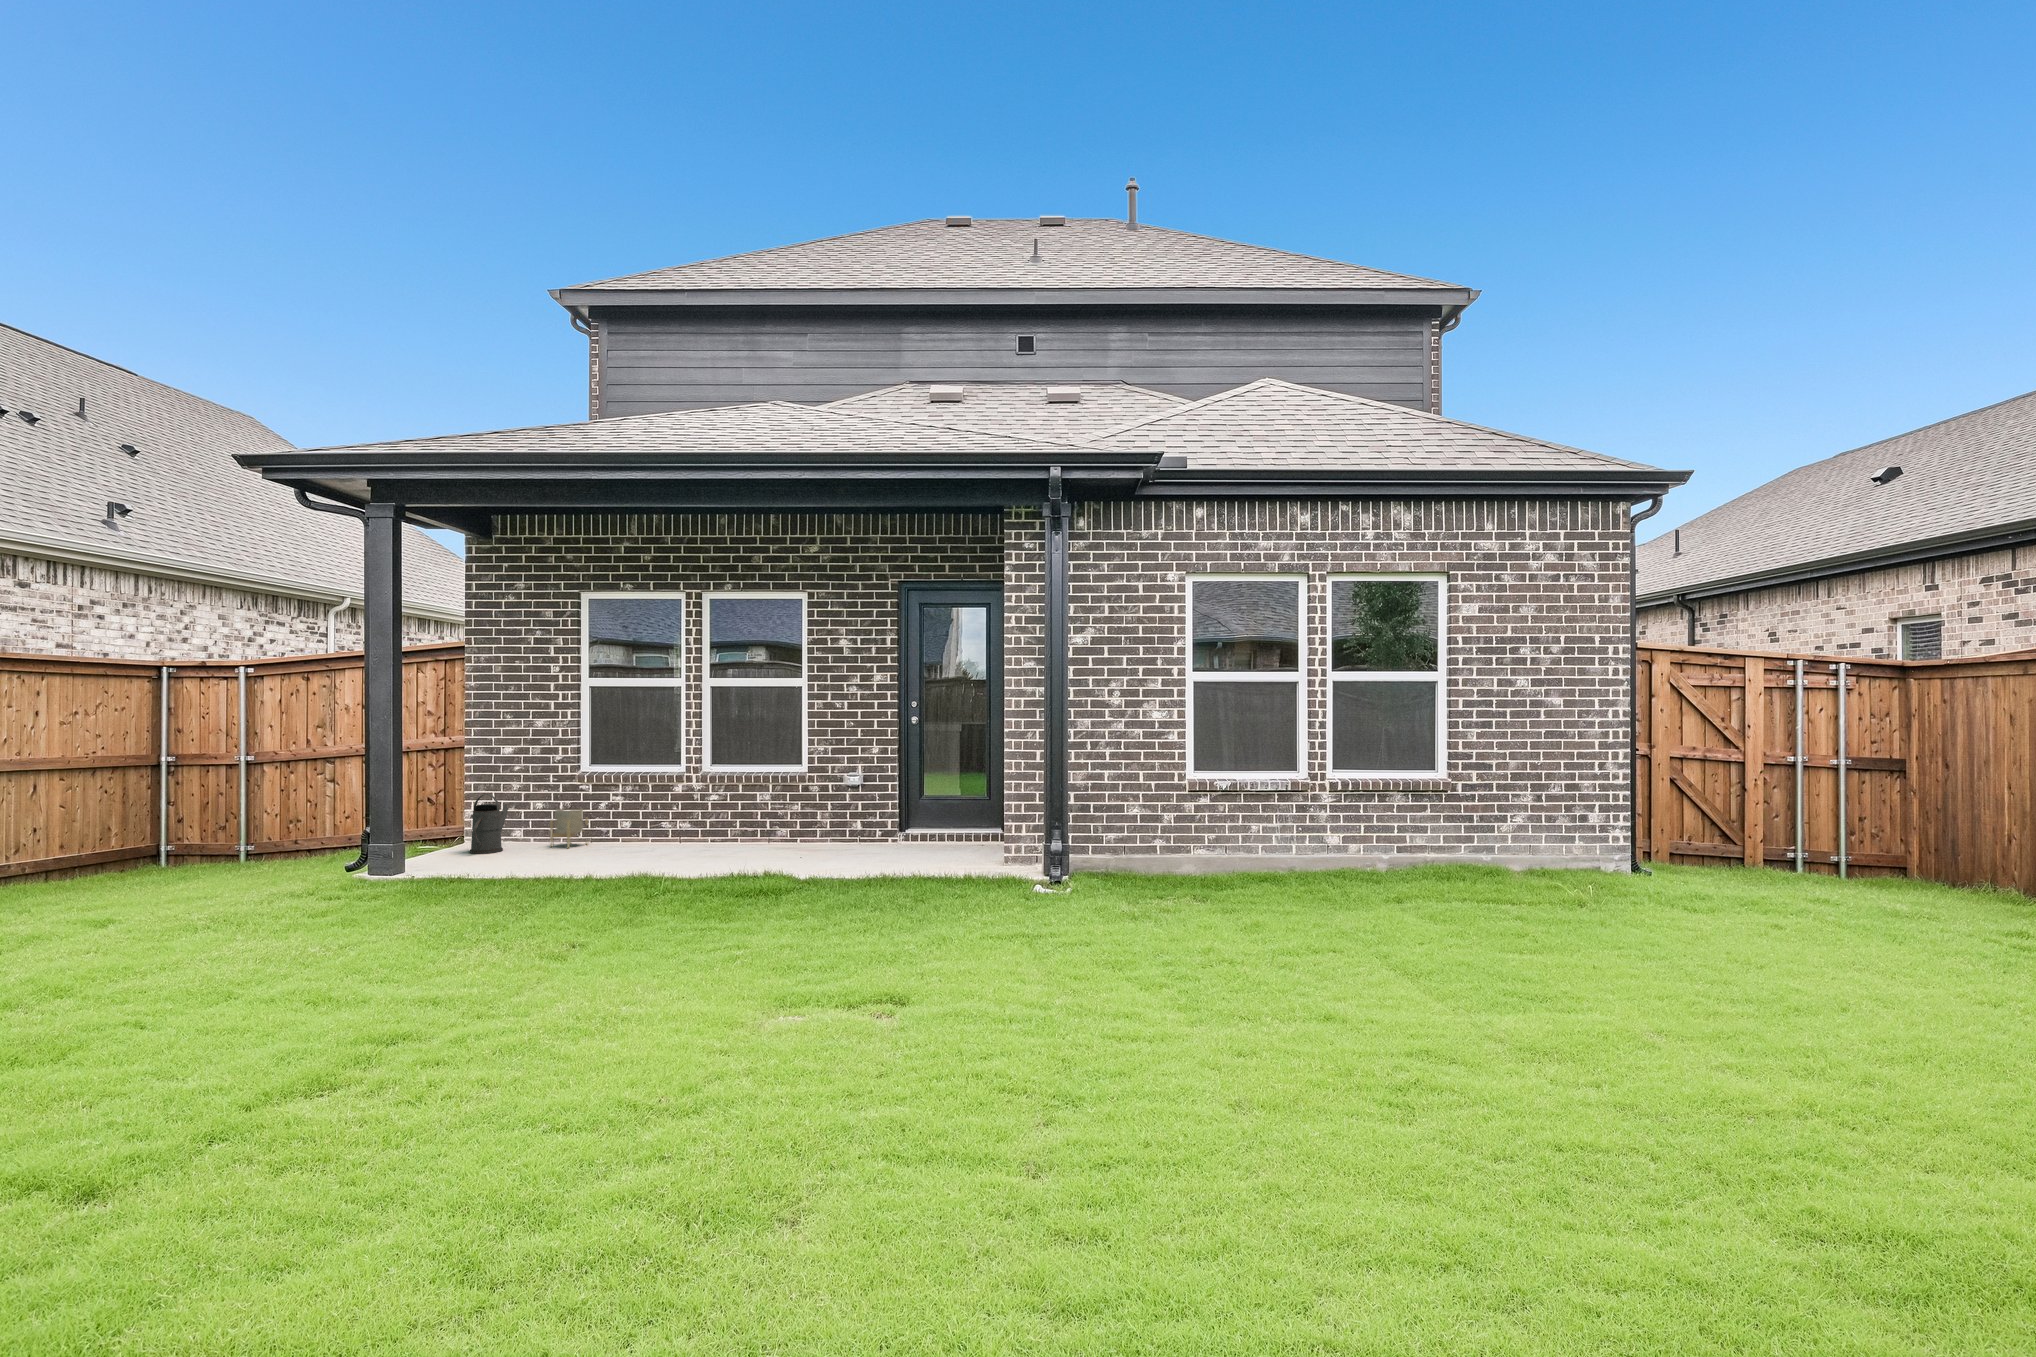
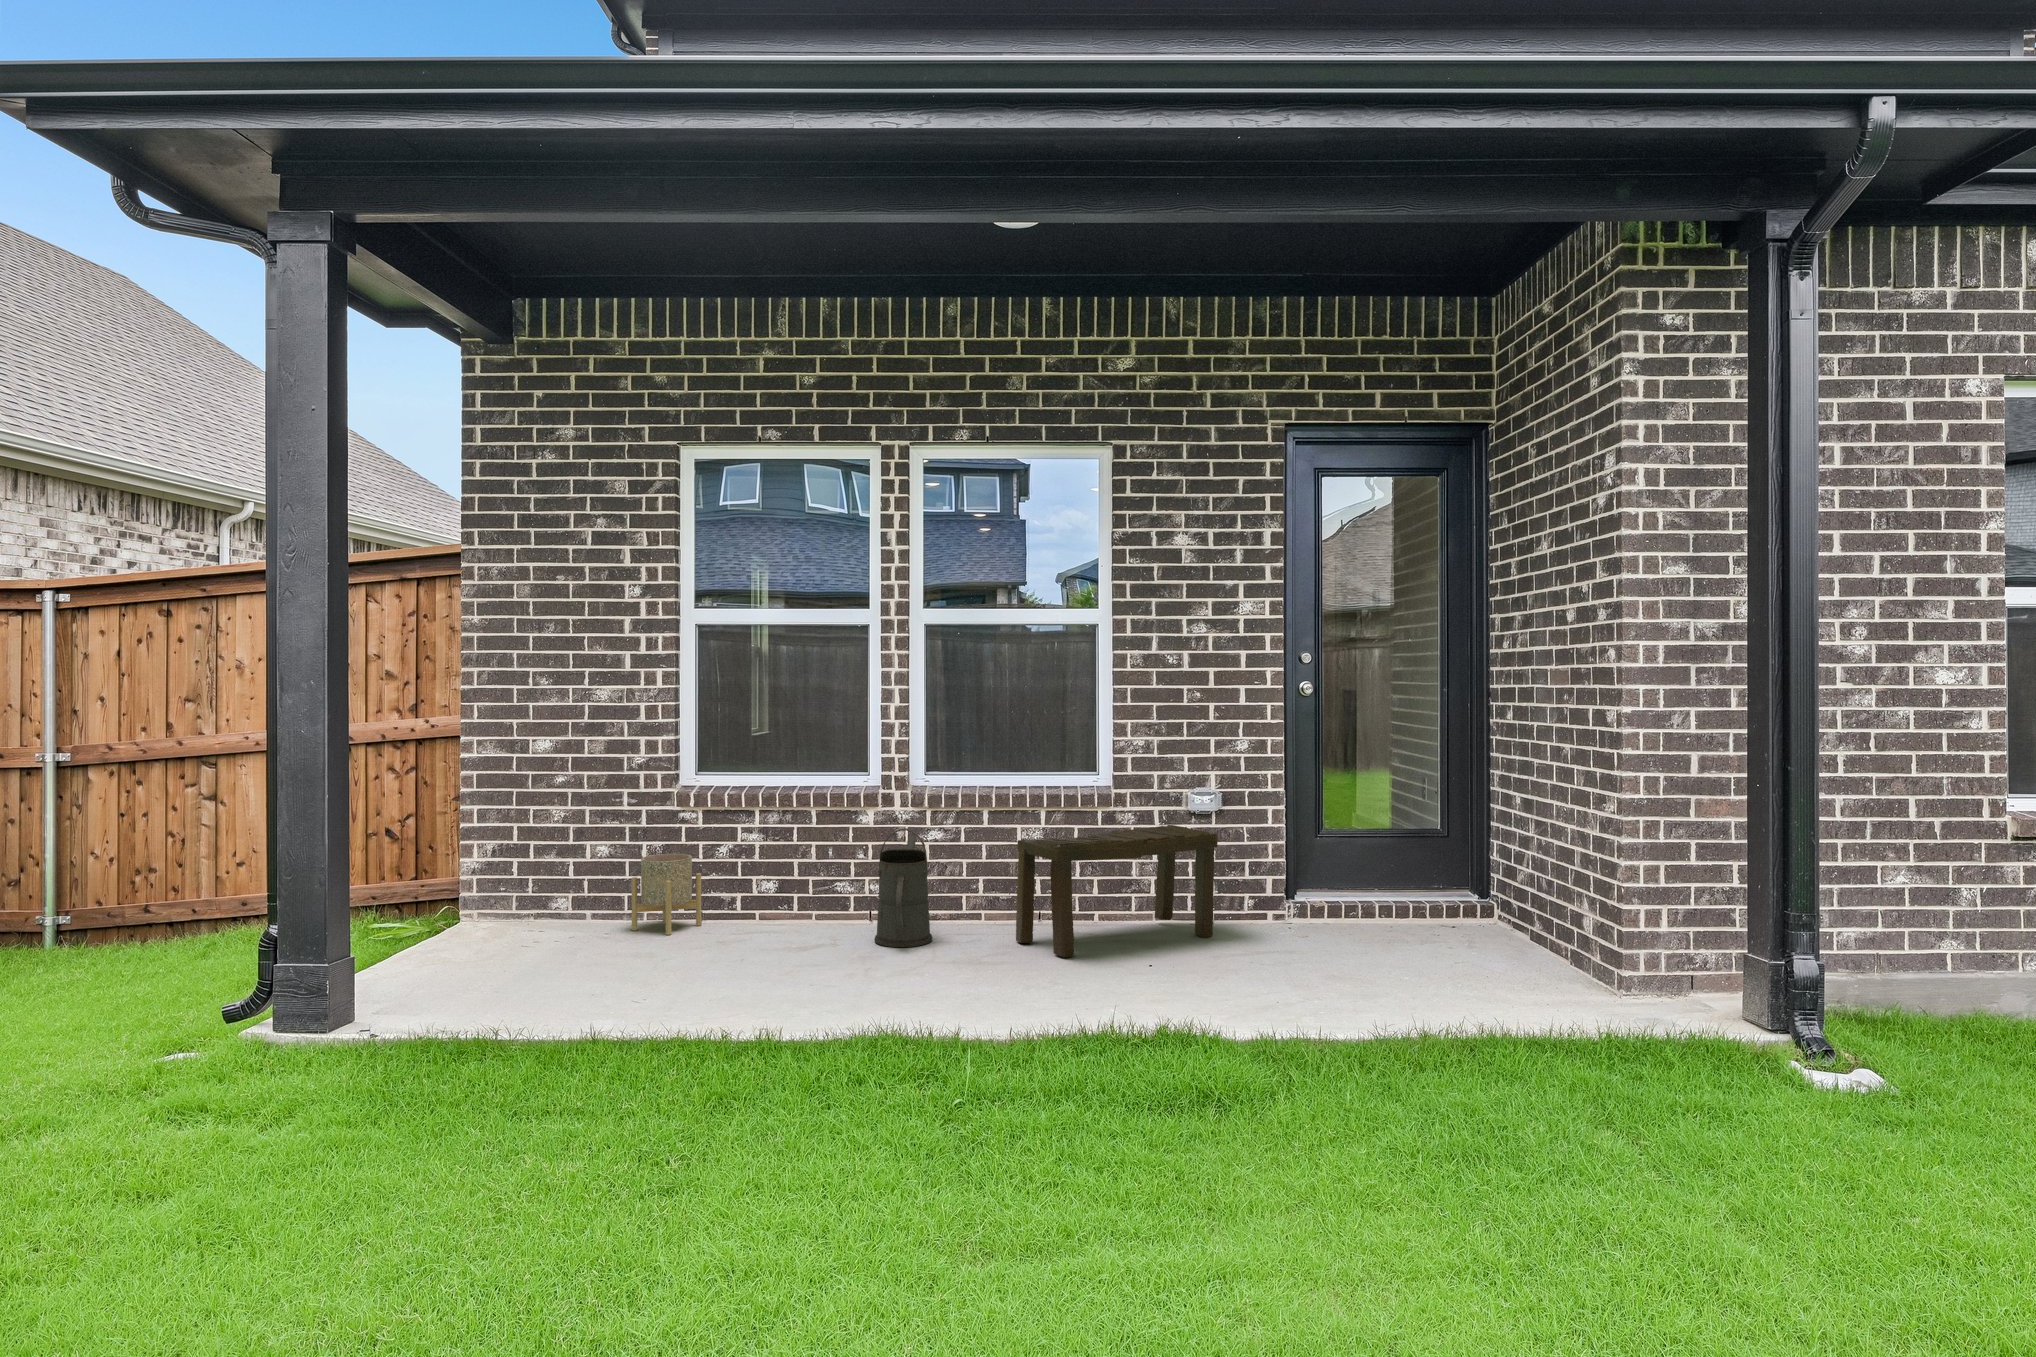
bench: none [743,791,848,855] -> present [1016,825,1218,958]
watering can: present [470,794,509,854] -> present [875,828,932,947]

